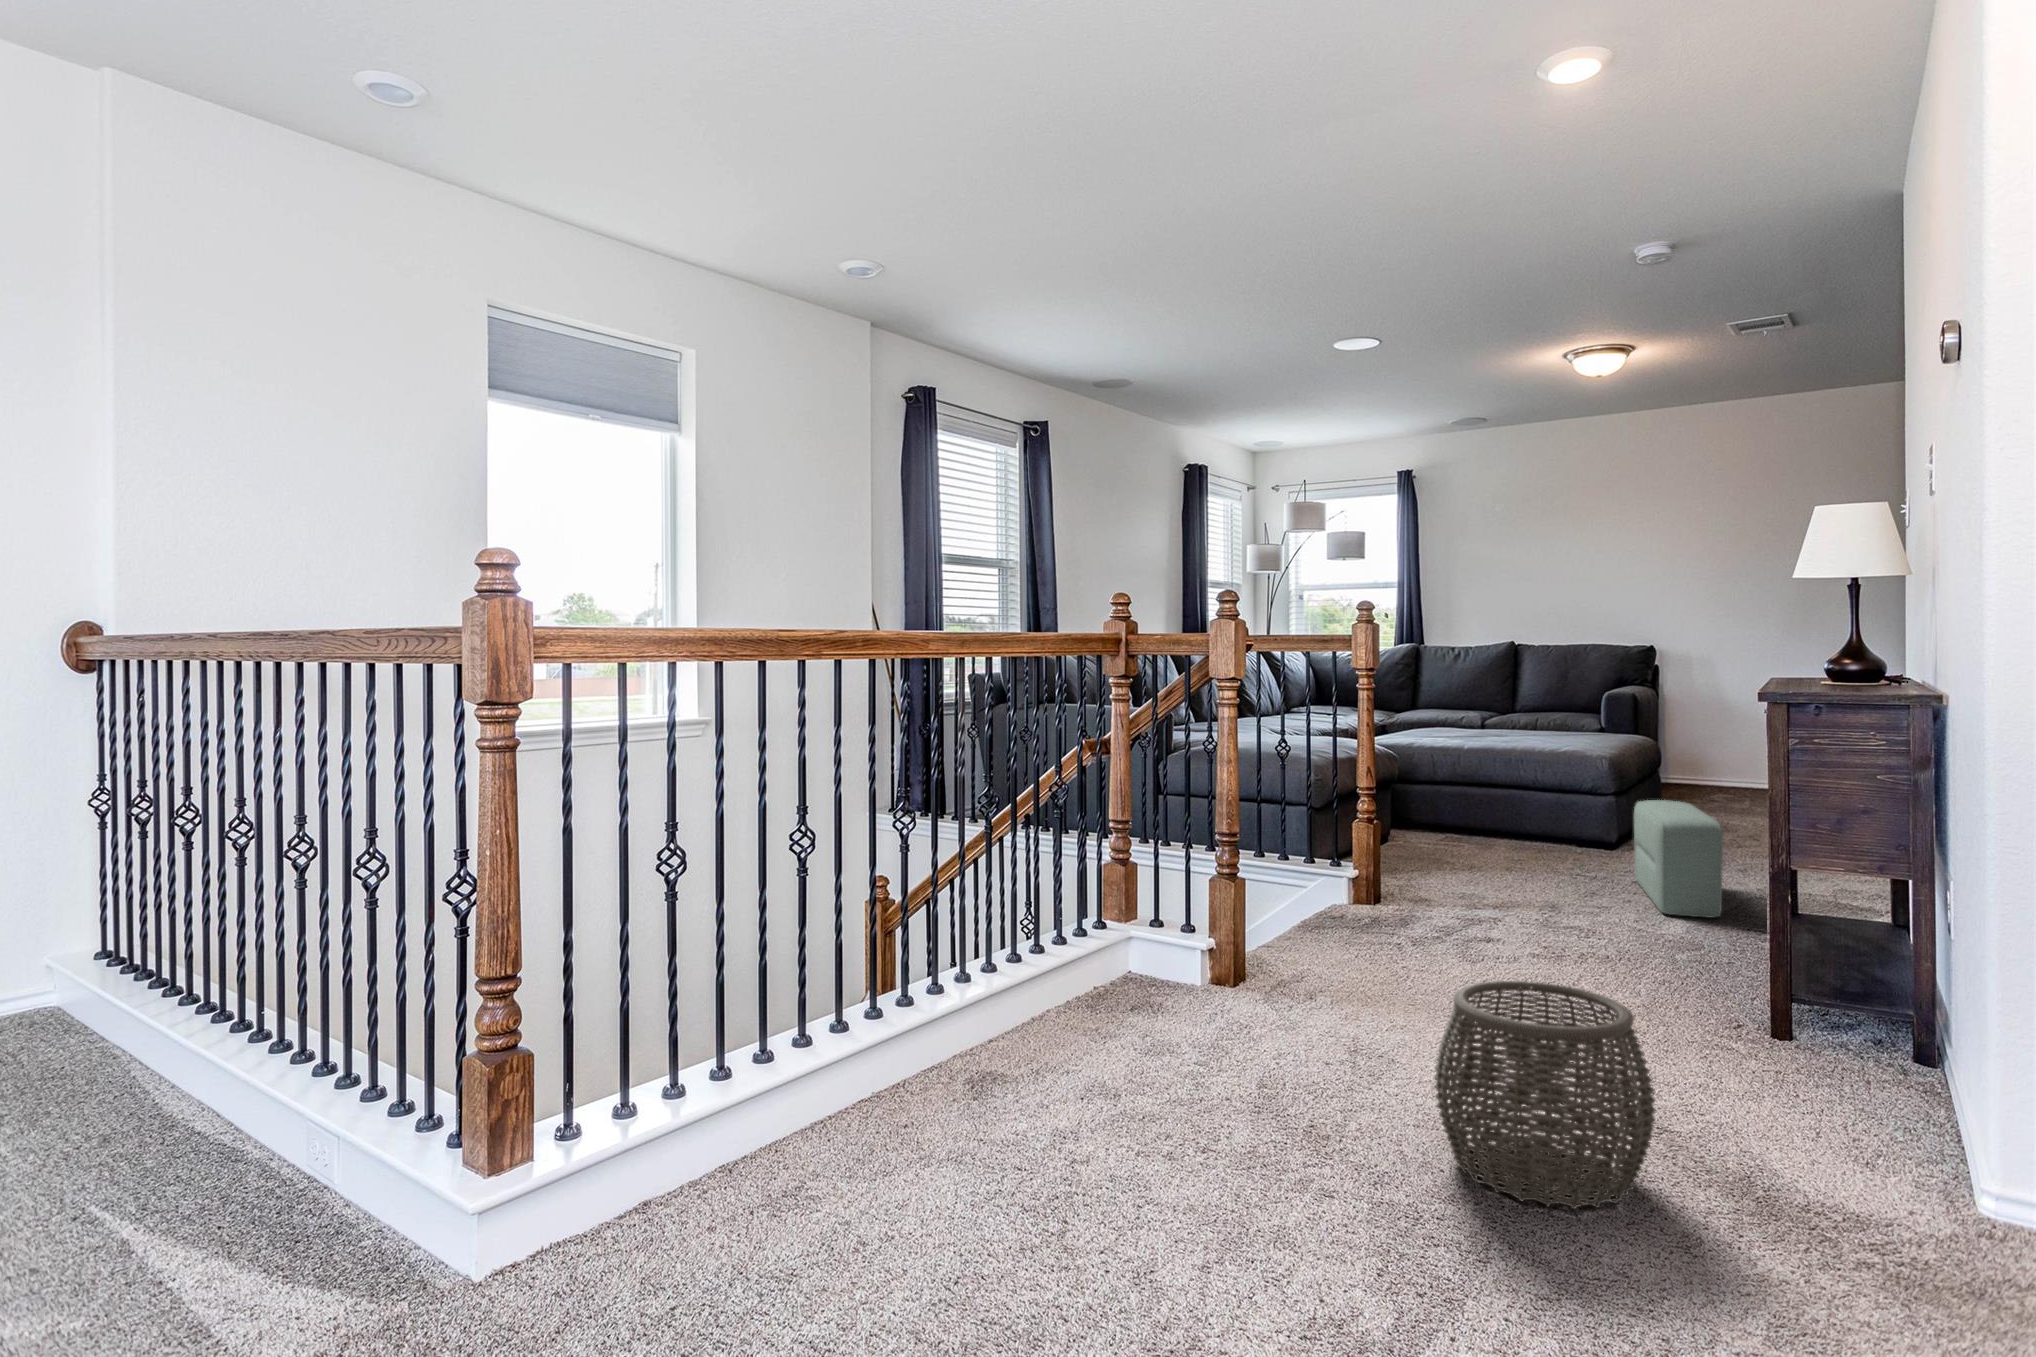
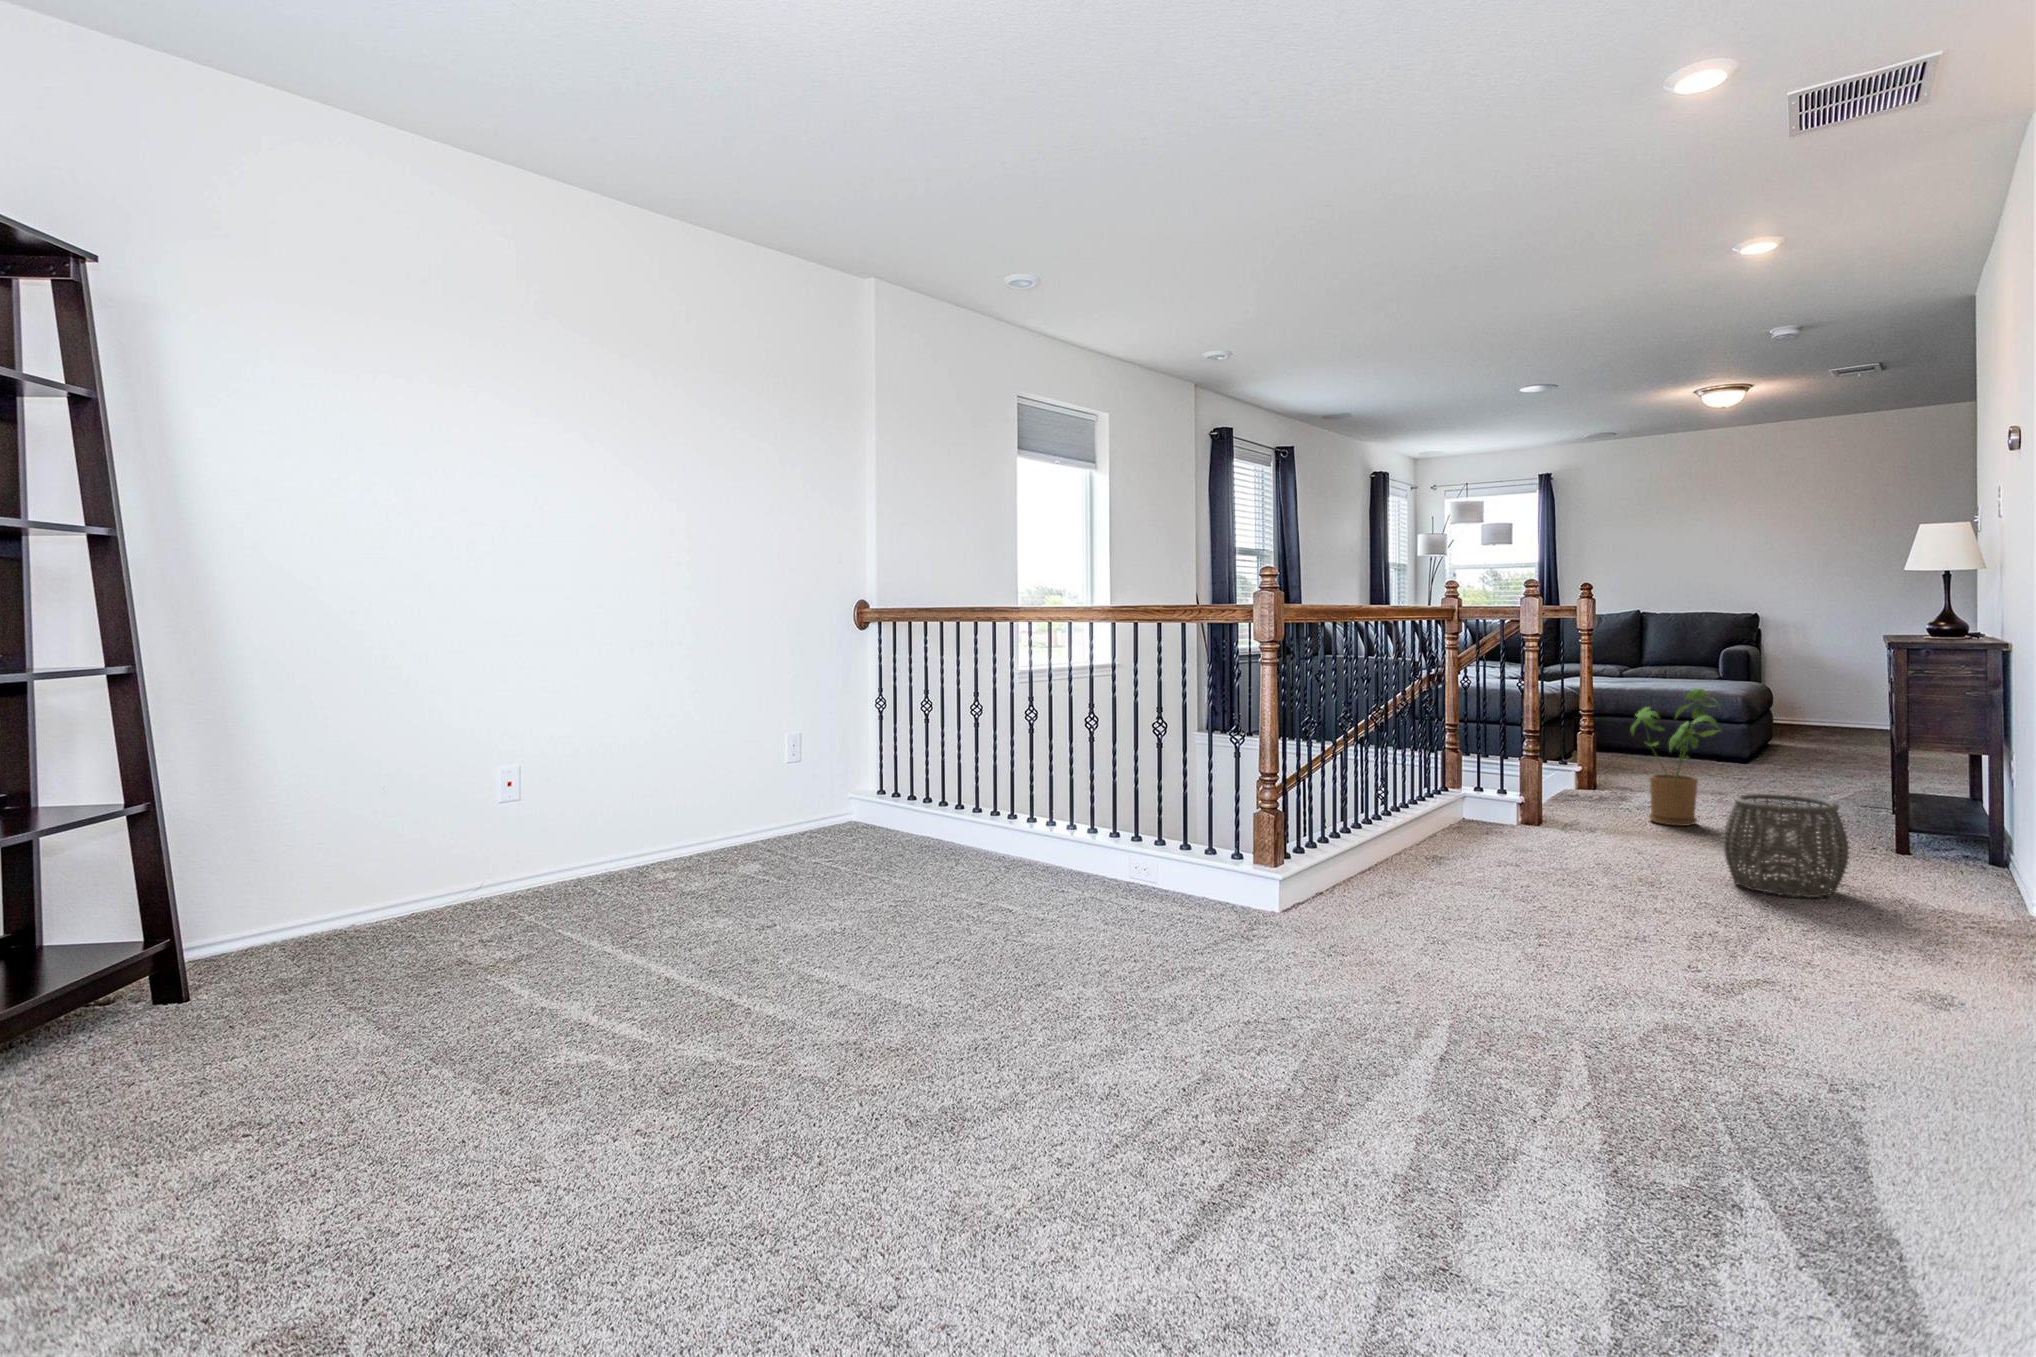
house plant: none [1385,764,1515,990] -> present [1630,688,1721,826]
pouf: present [1634,800,1723,918] -> none [1767,721,1840,795]

